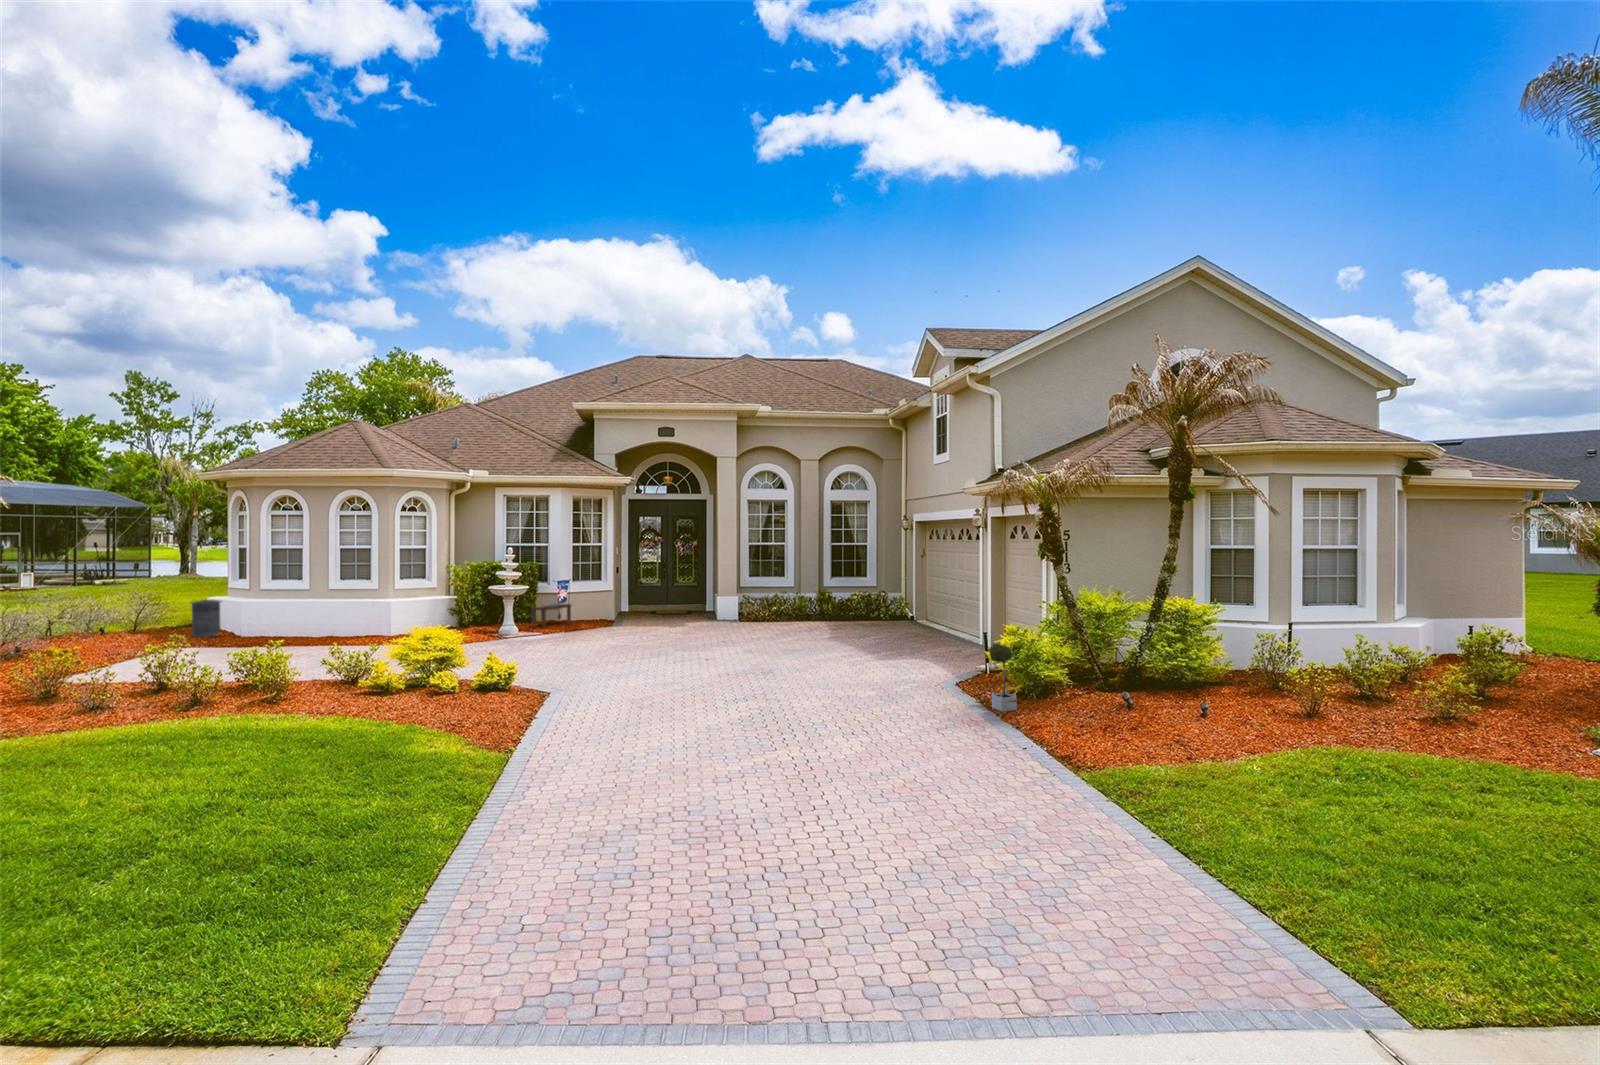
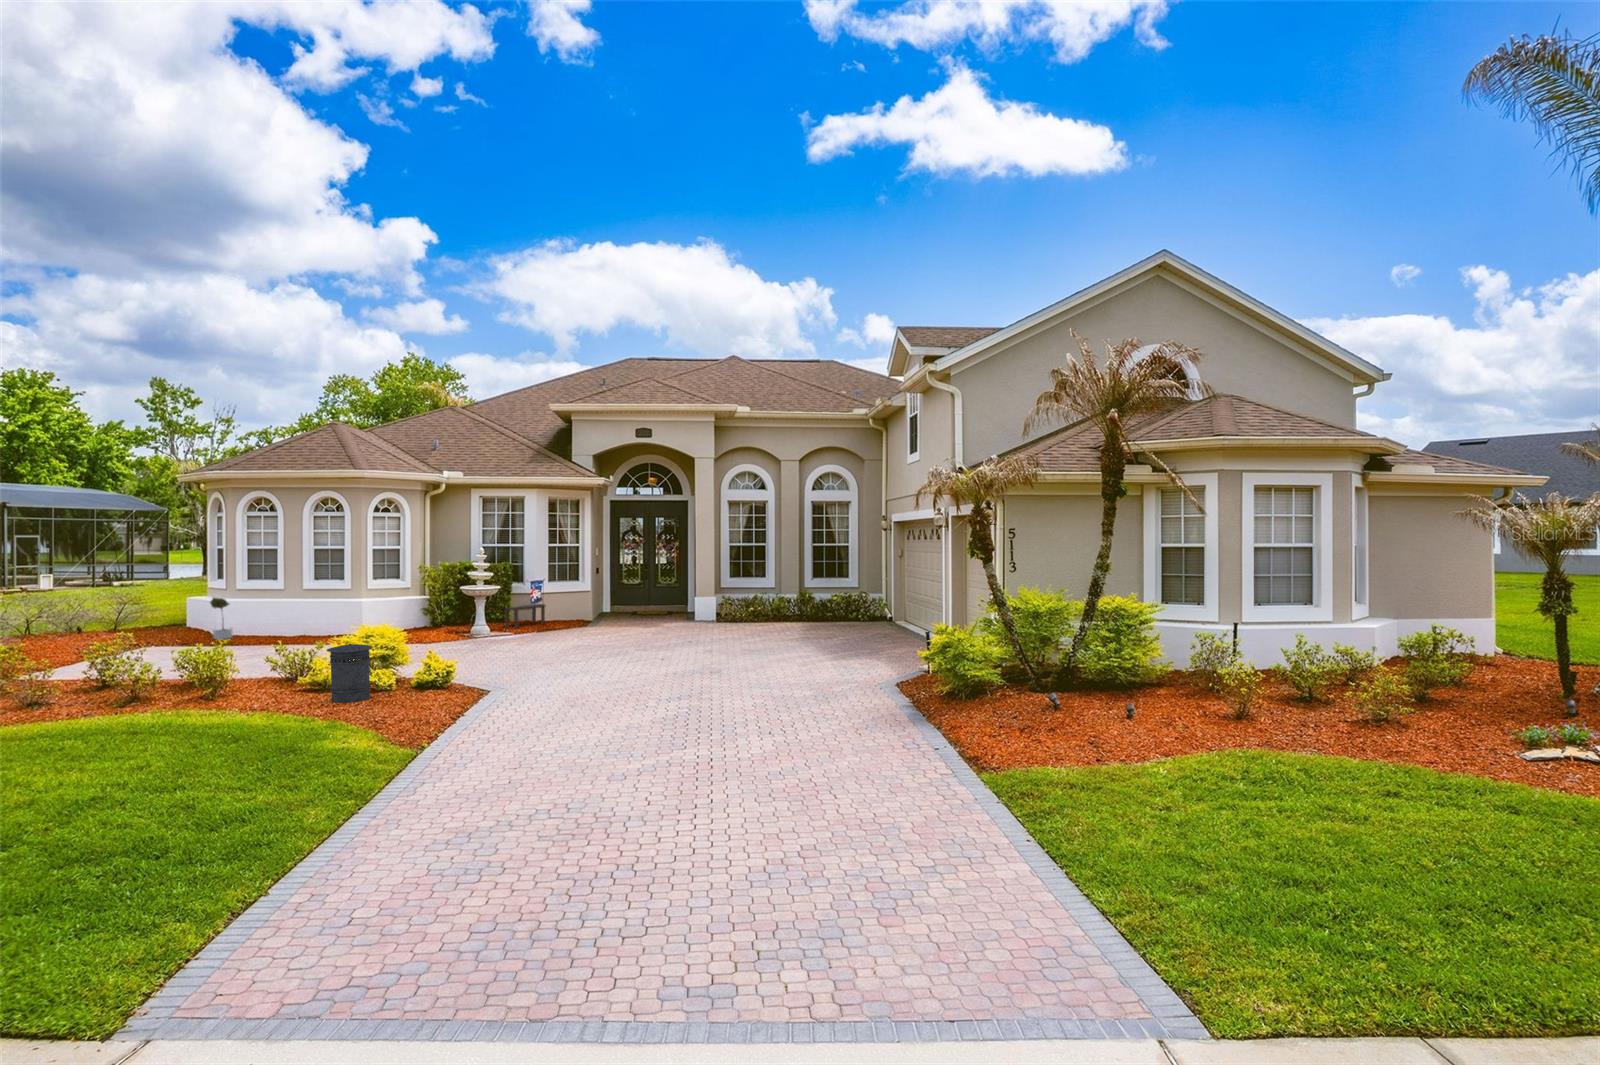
trash can: present [191,600,221,638] -> present [327,644,373,703]
potted tree: present [989,643,1017,712] -> present [210,598,233,640]

